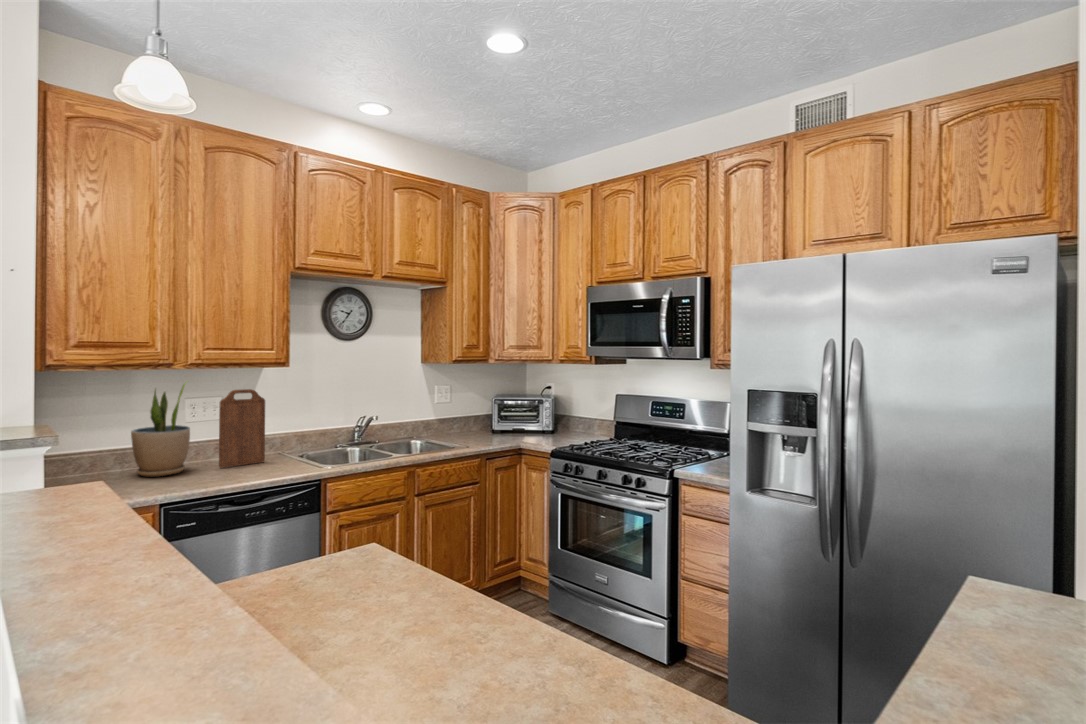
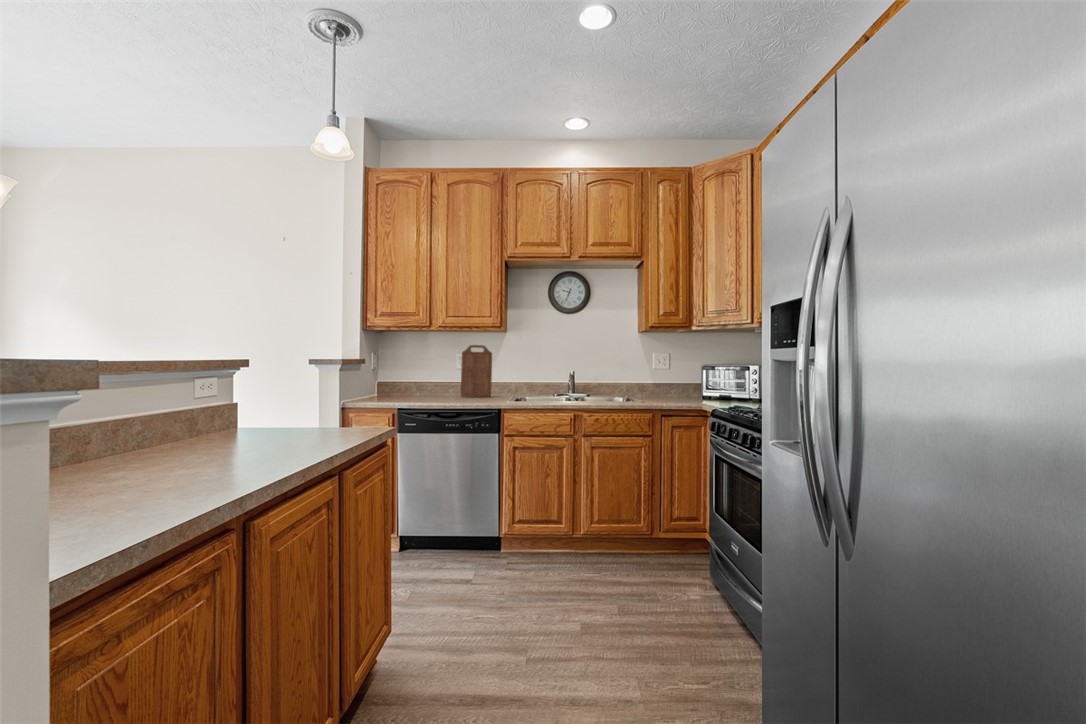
potted plant: present [131,382,190,476] -> none [415,337,447,396]

